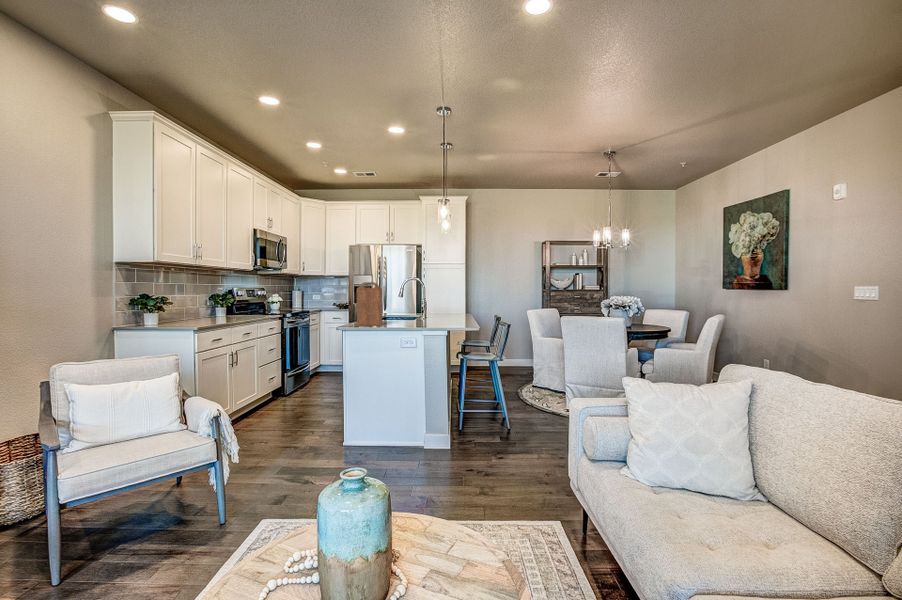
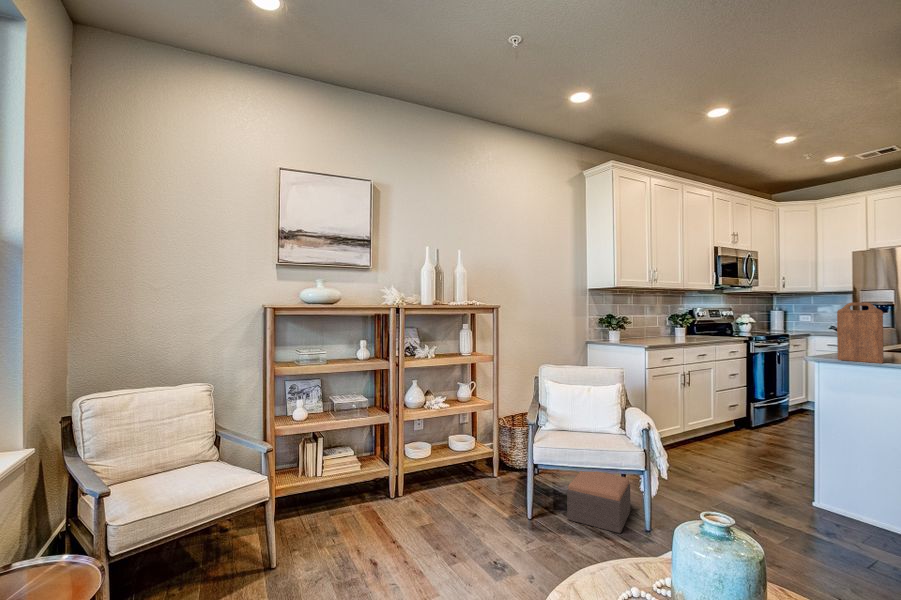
footstool: none [116,476,197,559] -> present [567,471,630,533]

